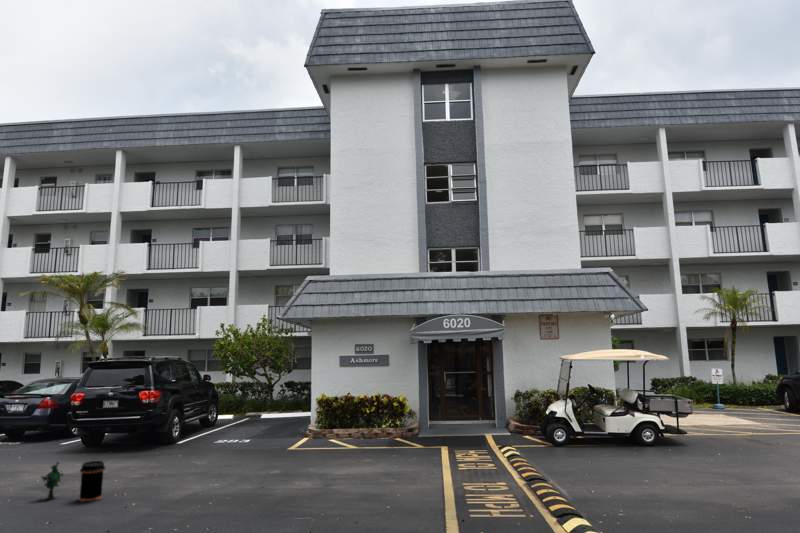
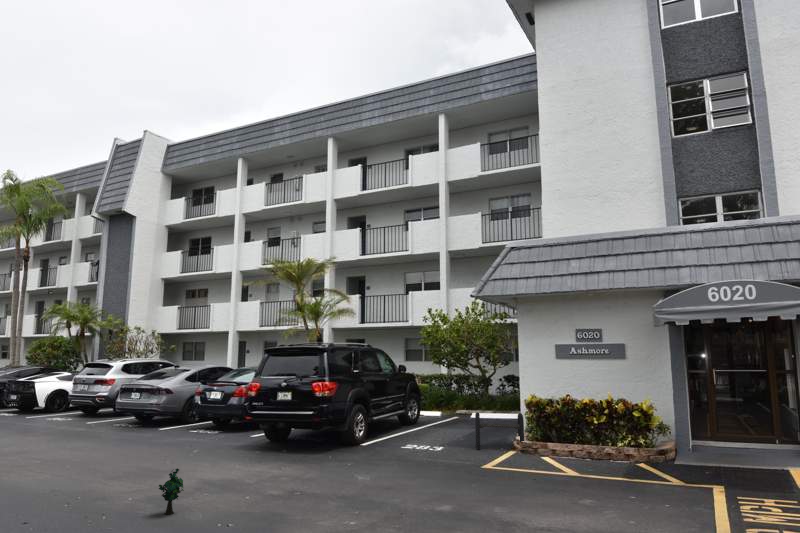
bench: none [276,409,315,440] -> present [475,412,524,451]
trash can: present [79,461,105,501] -> none [193,472,223,525]

